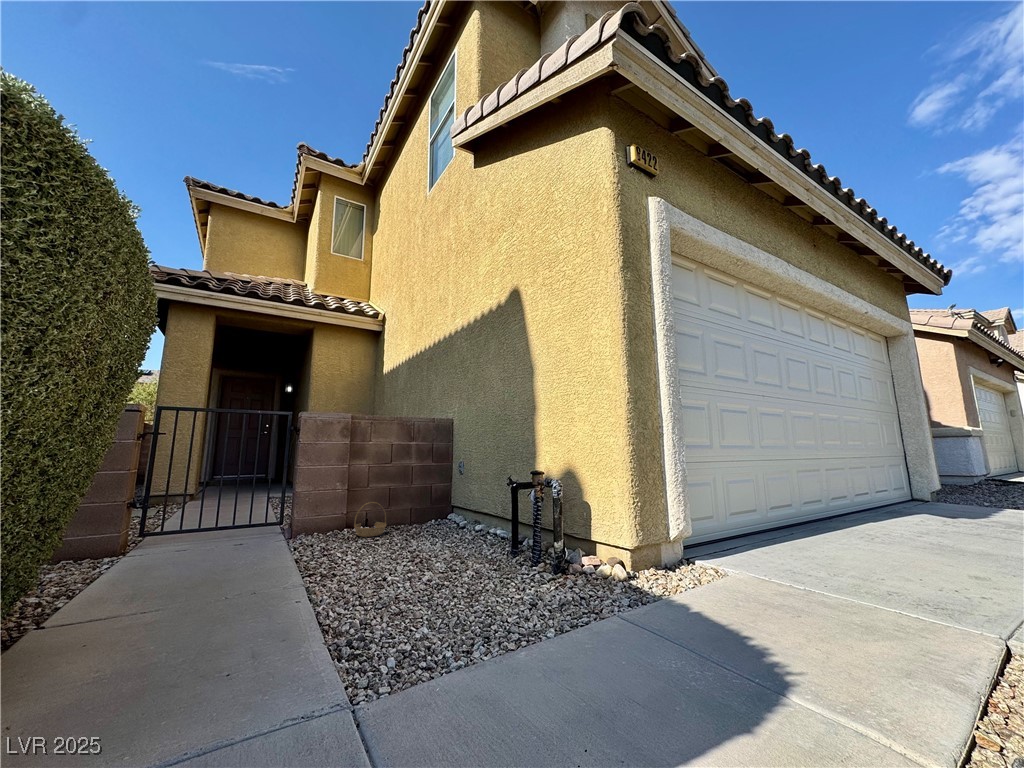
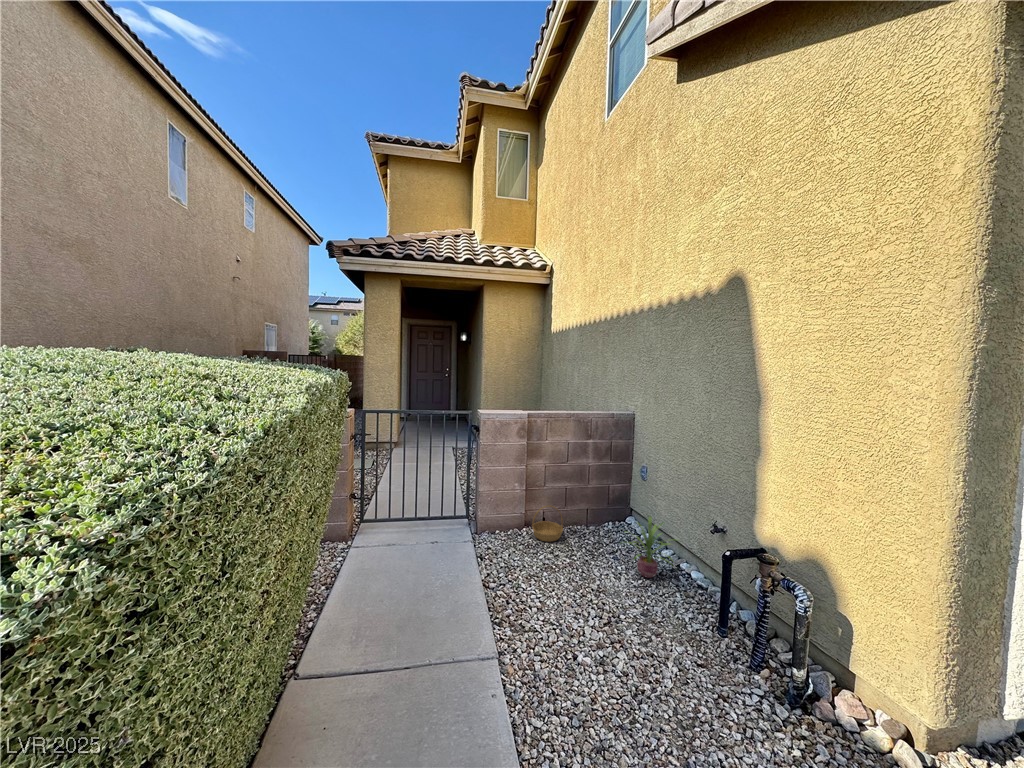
decorative plant: none [435,490,488,543] -> present [634,516,672,578]

